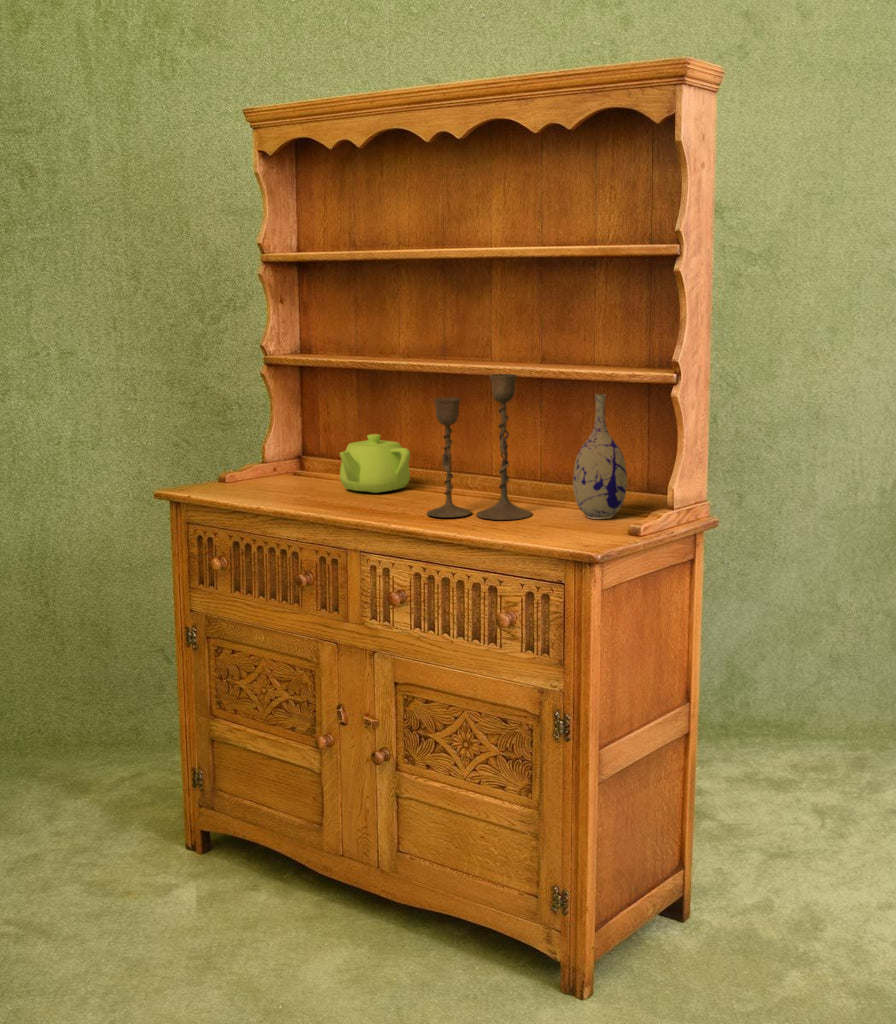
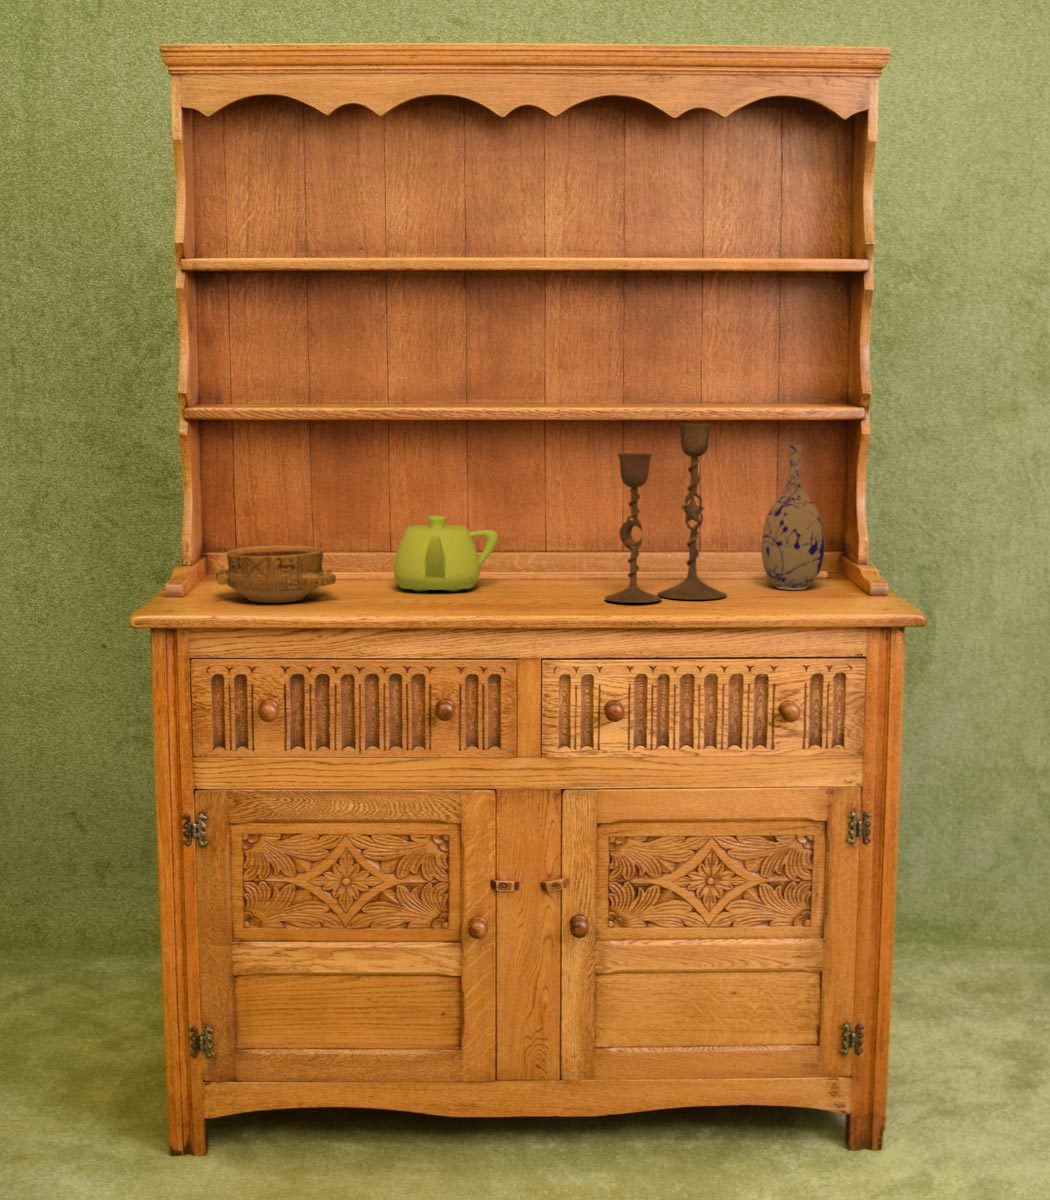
ceramic bowl: none [222,449,298,491] -> present [216,546,336,603]

